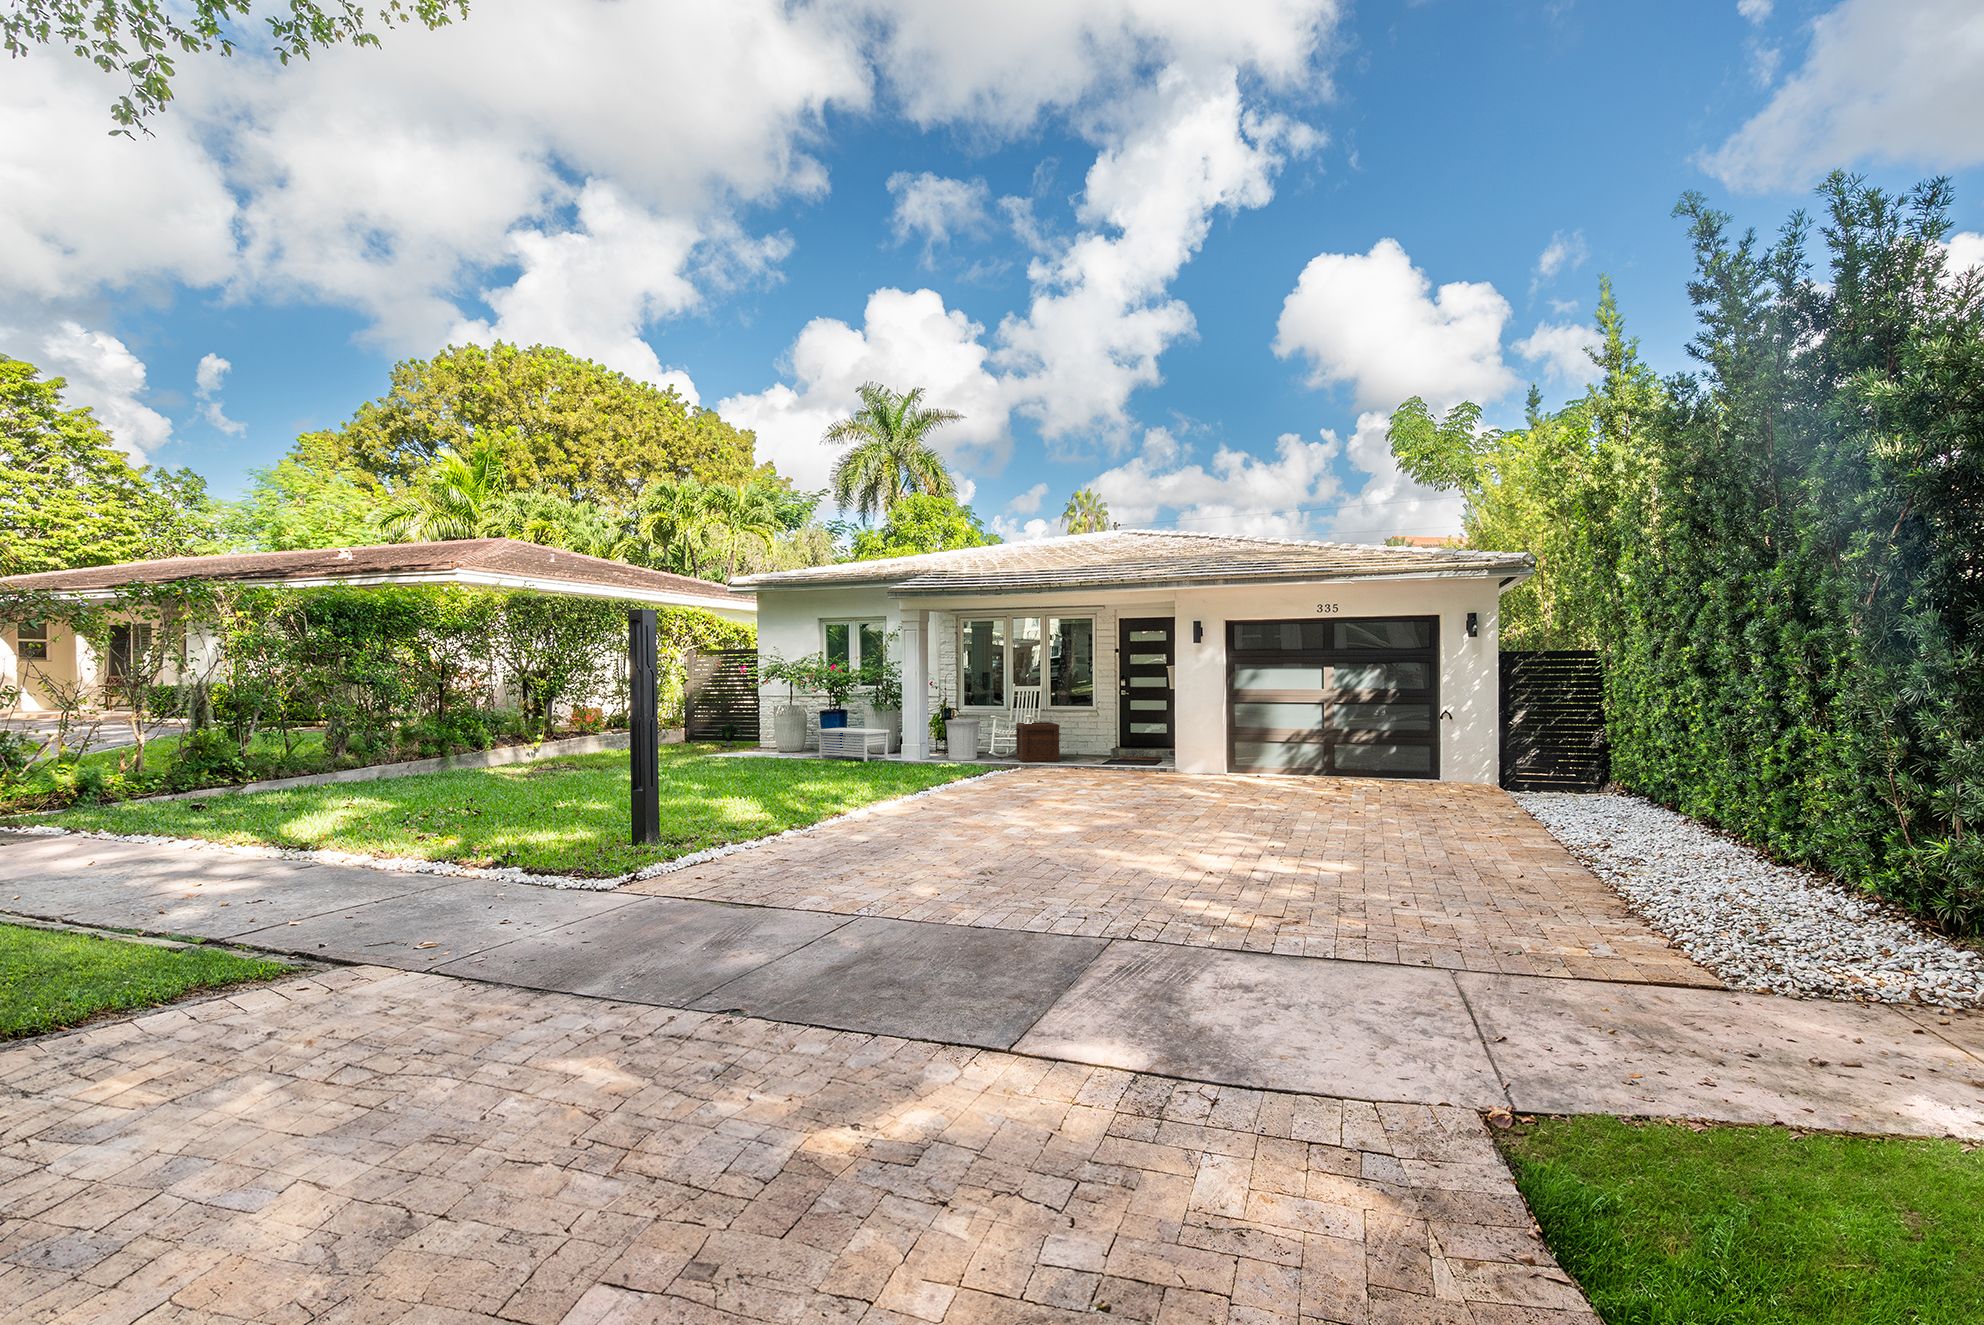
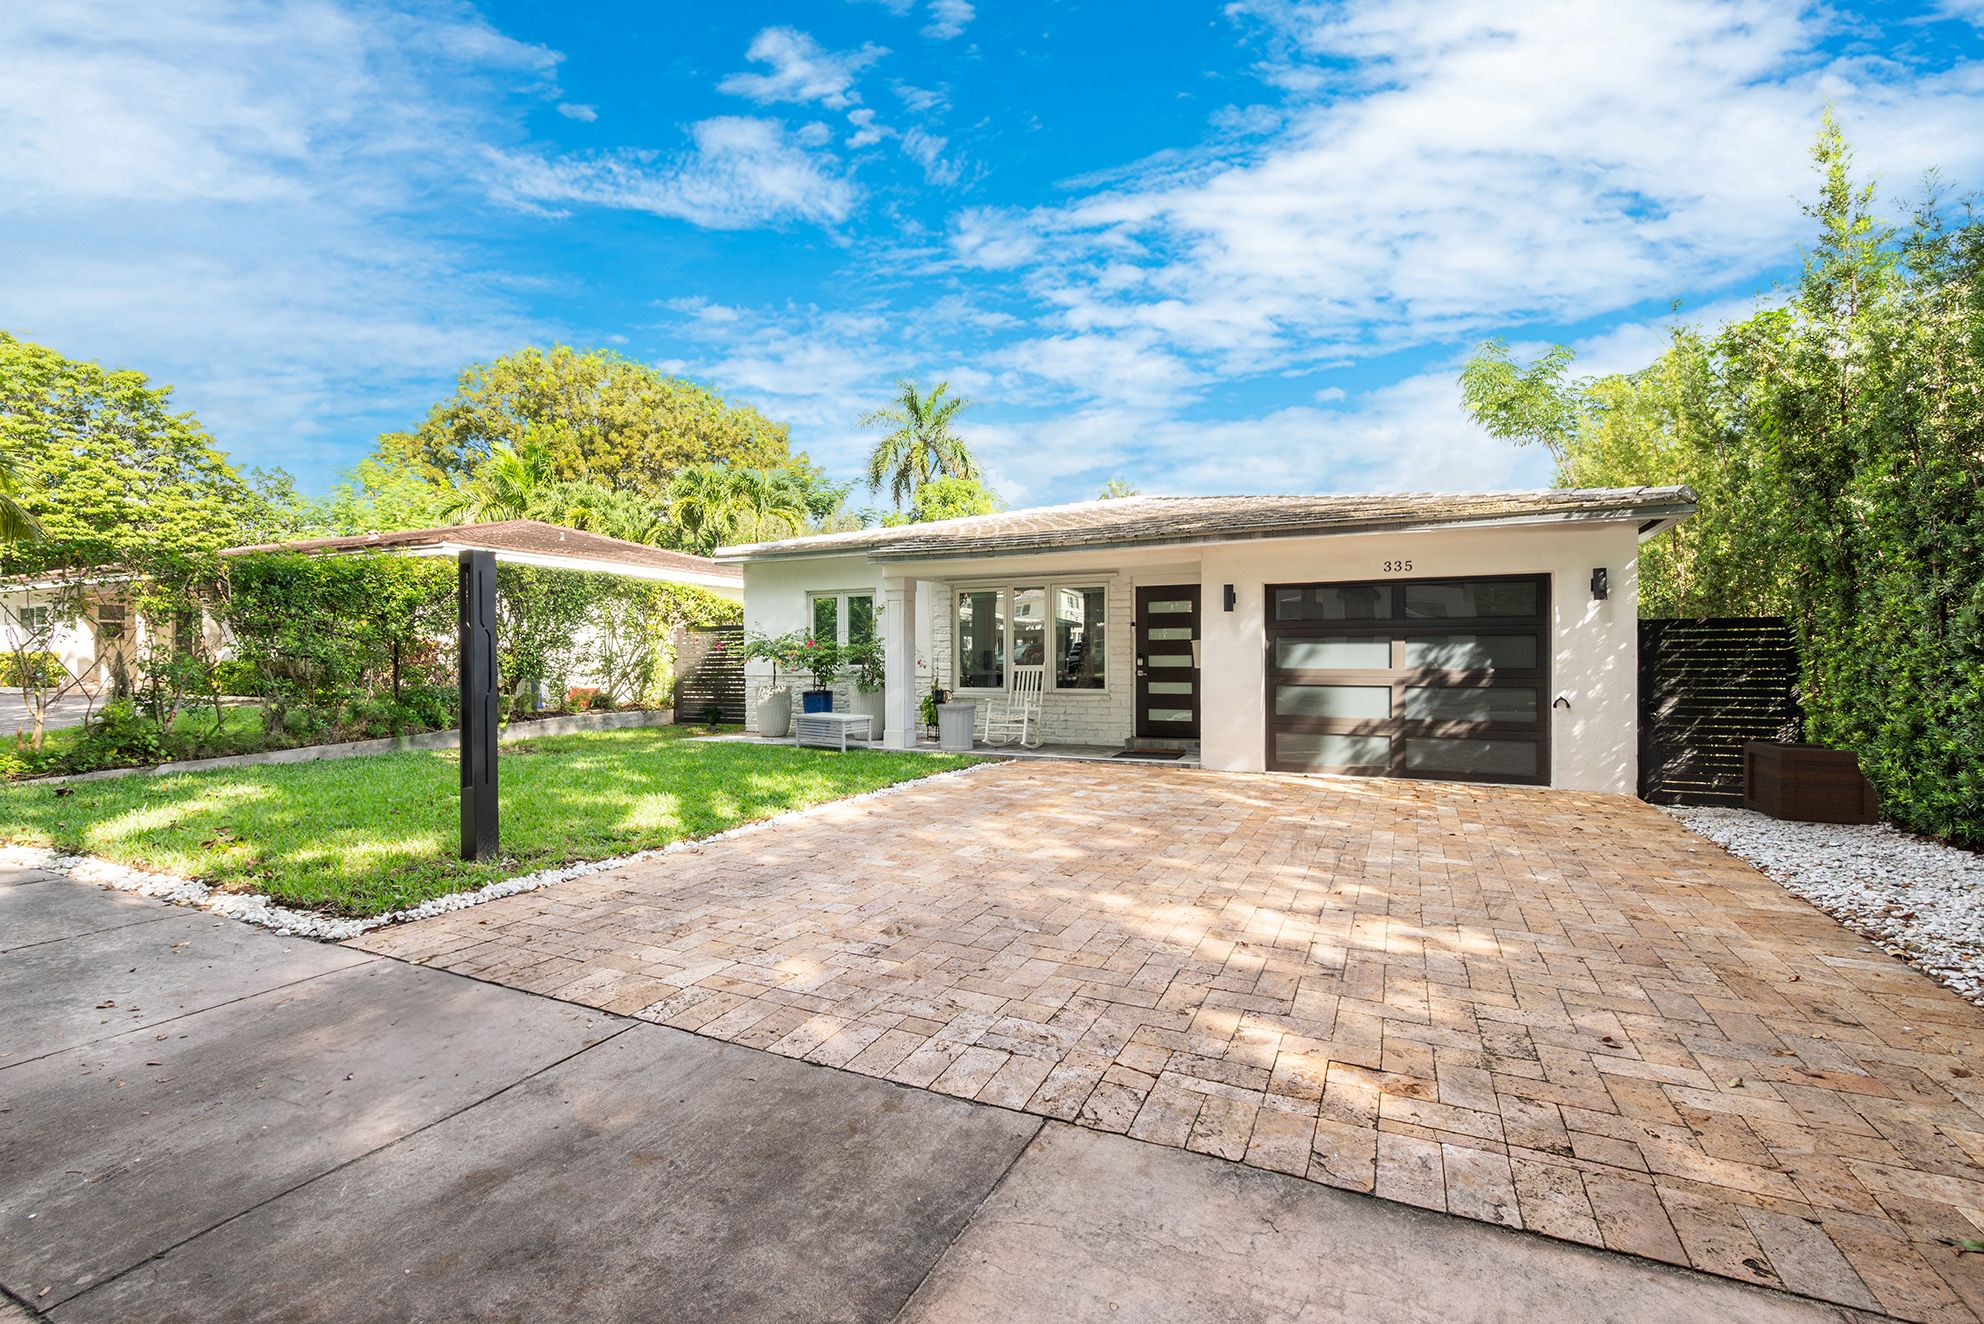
wooden crate: present [1016,722,1059,762] -> present [1744,742,1878,826]

